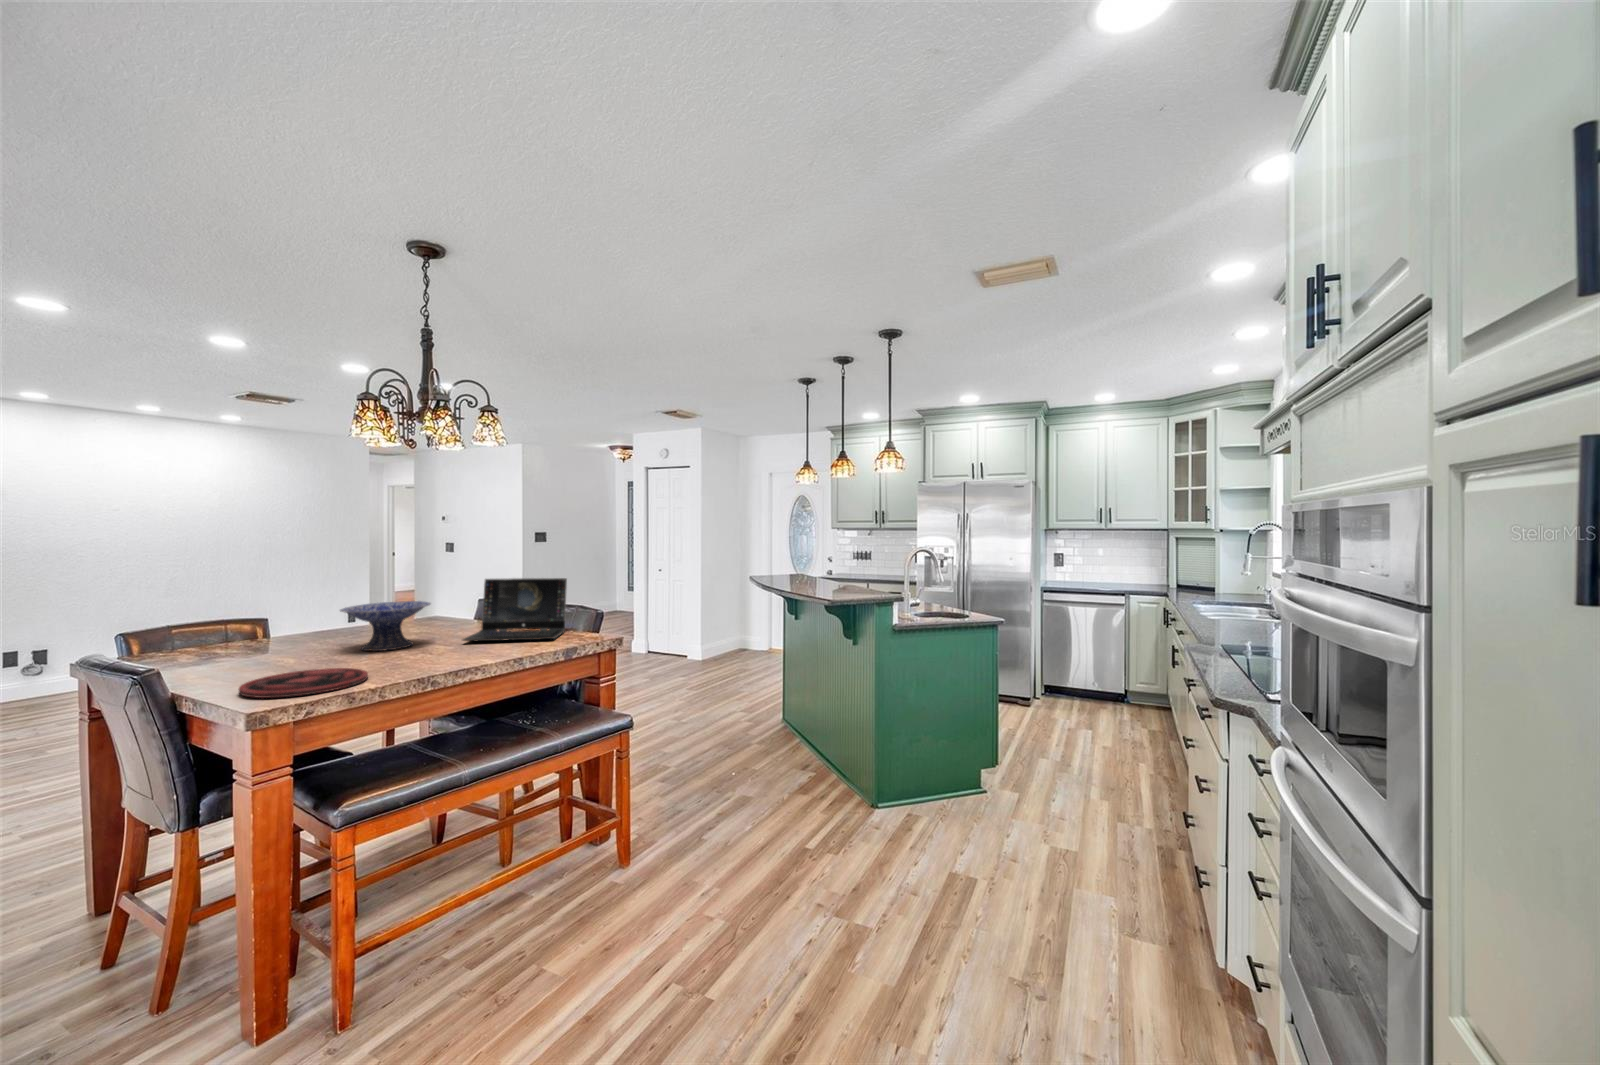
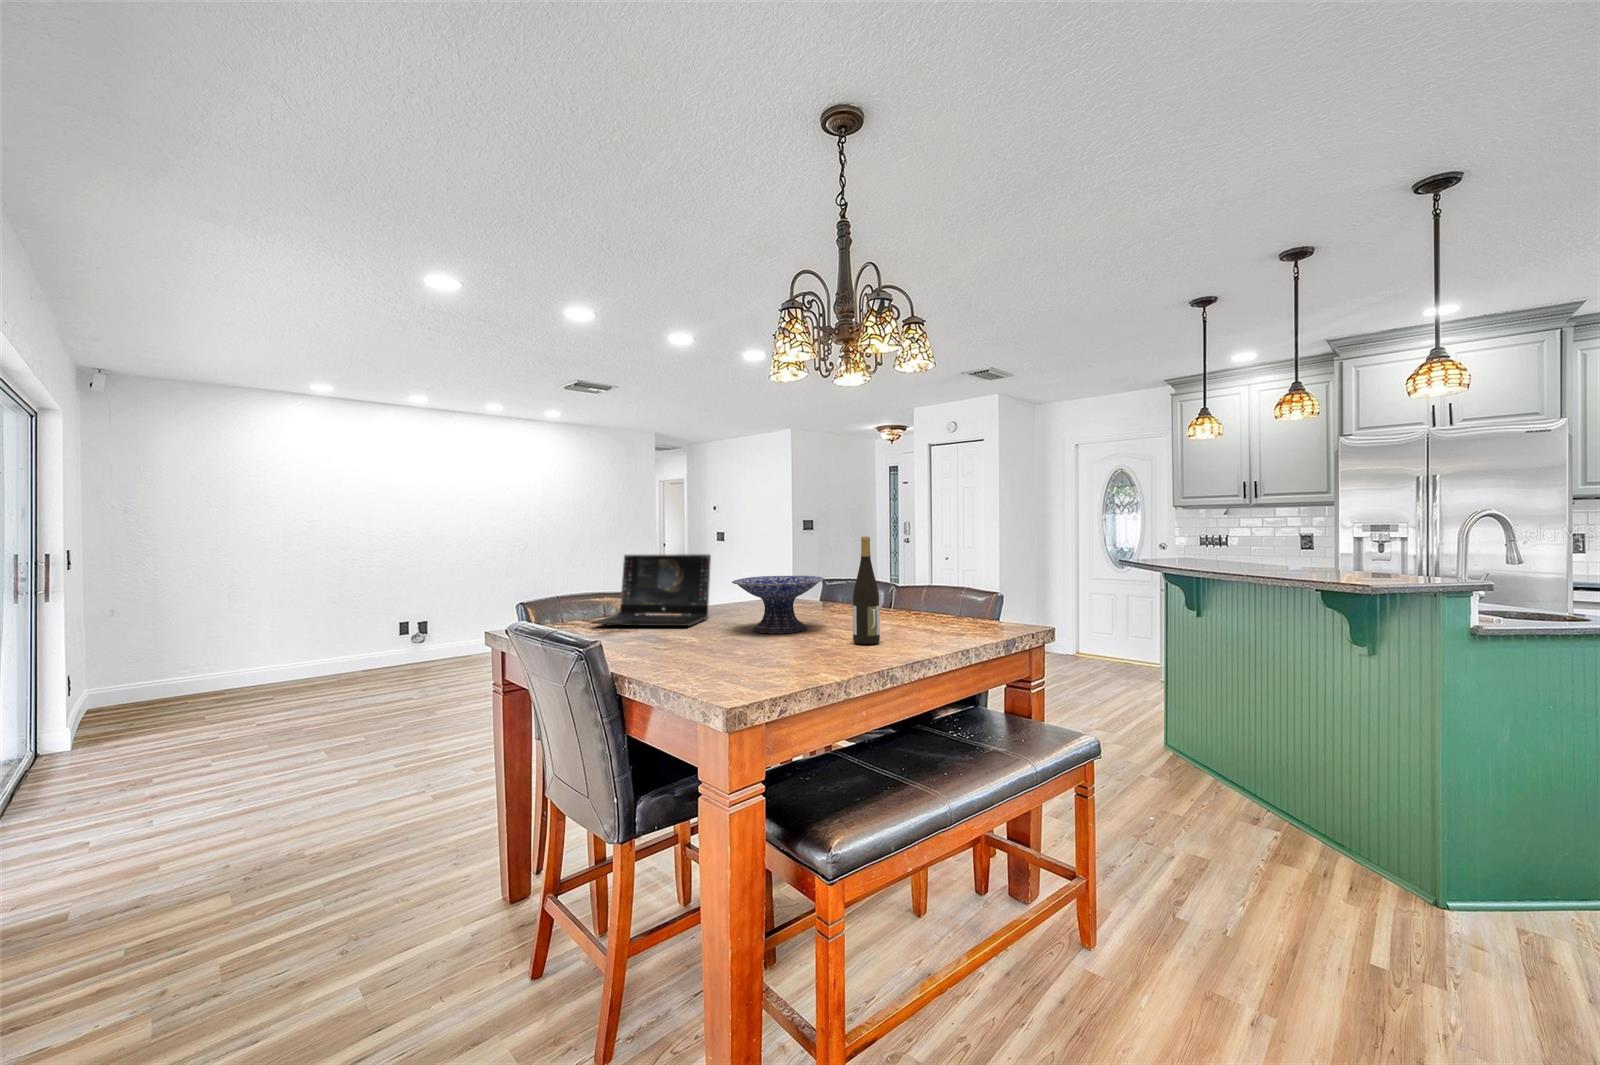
wine bottle: none [433,574,457,657] -> present [853,537,880,644]
laptop: present [463,578,567,641] -> present [592,554,711,626]
plate: present [239,668,368,698] -> none [684,652,816,686]

